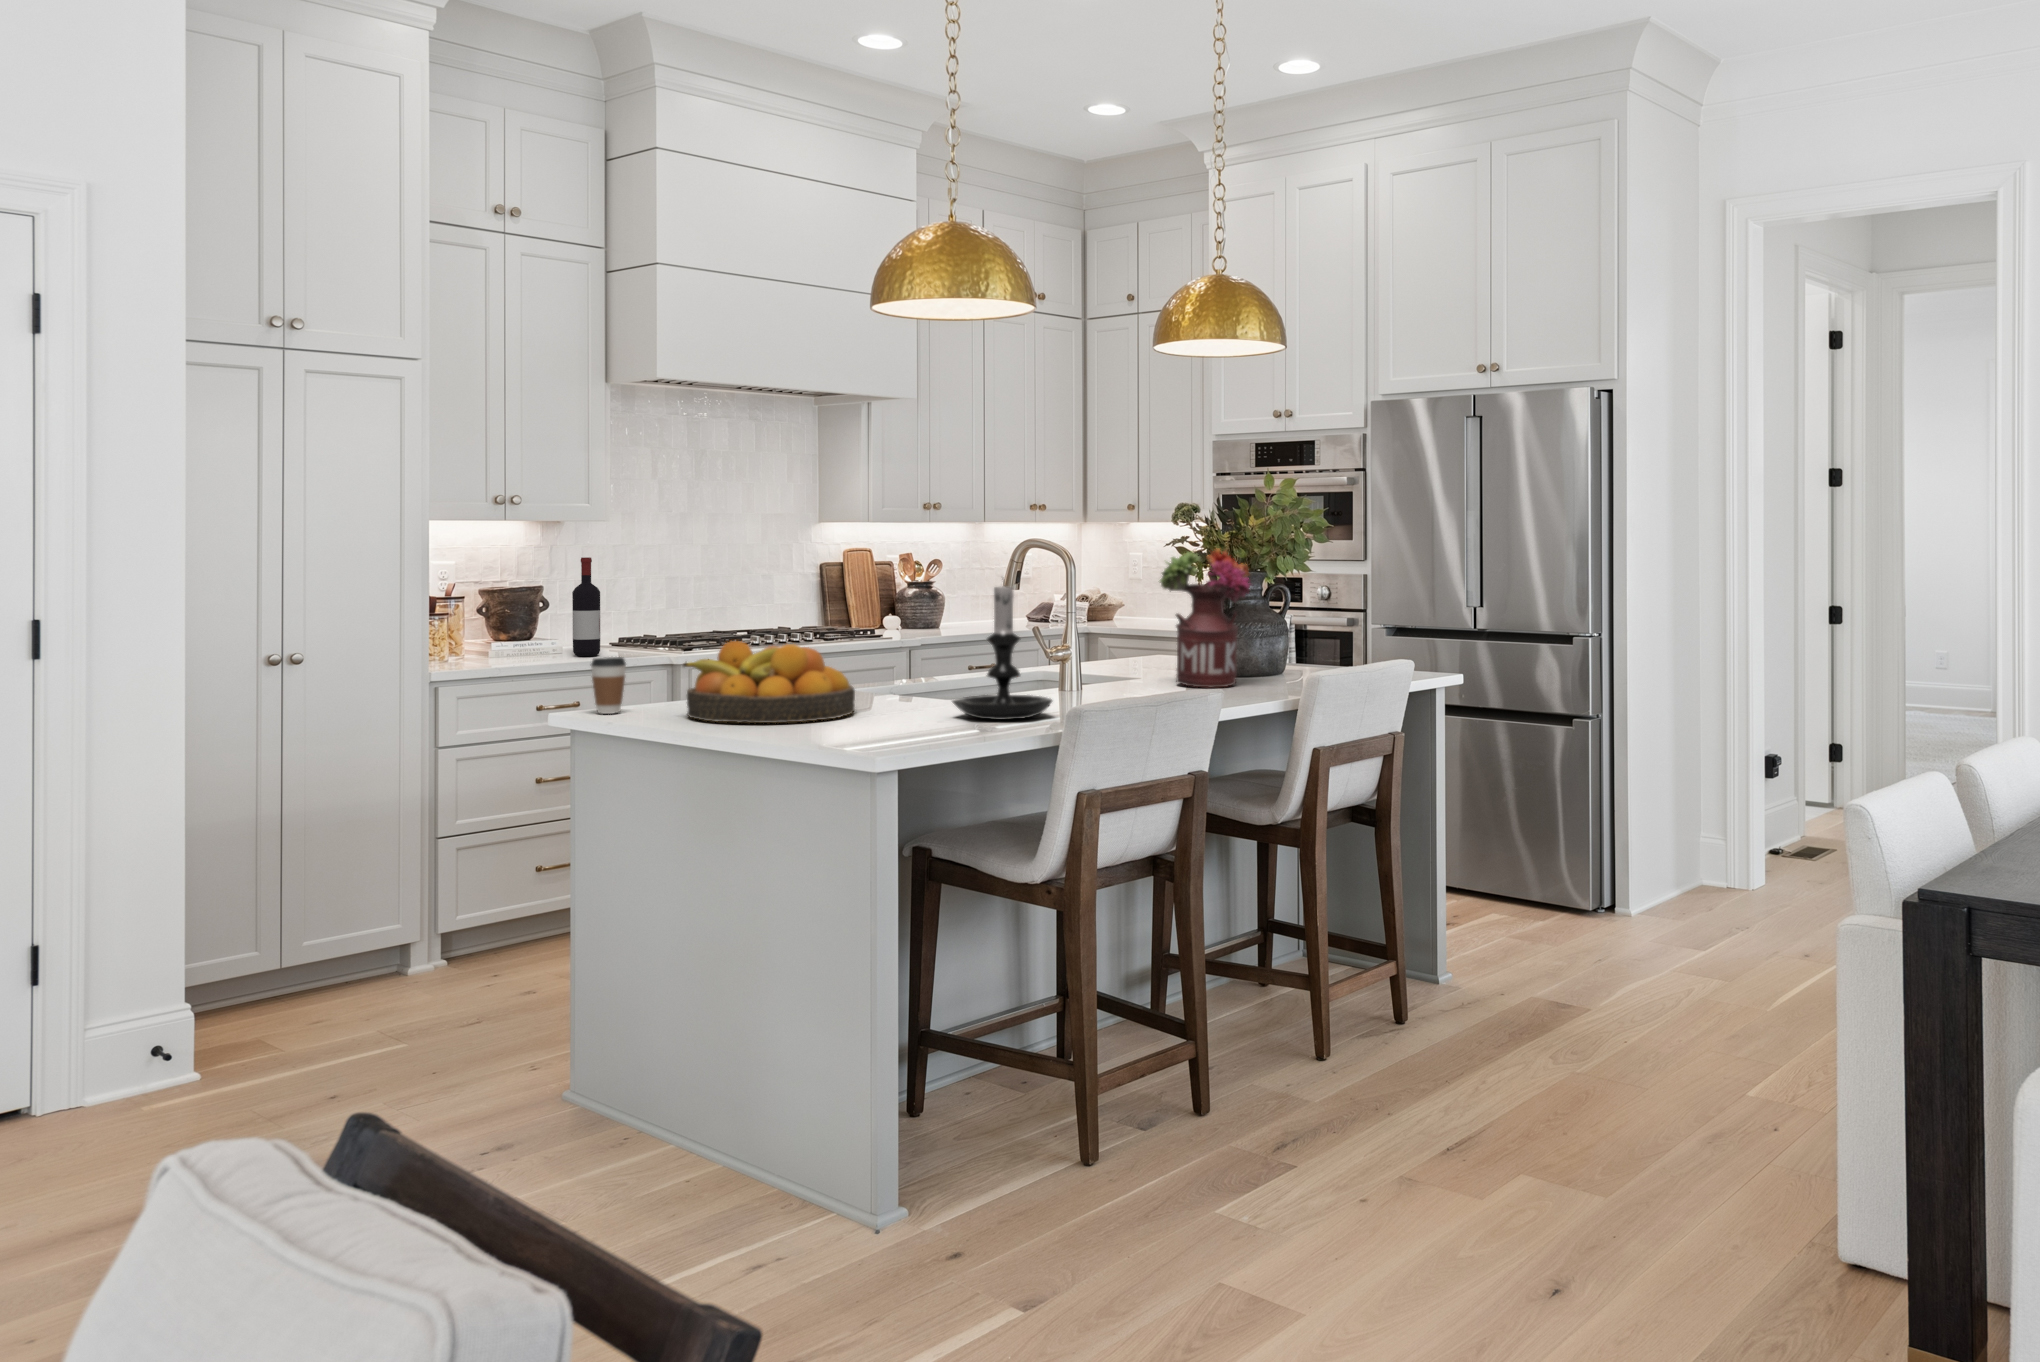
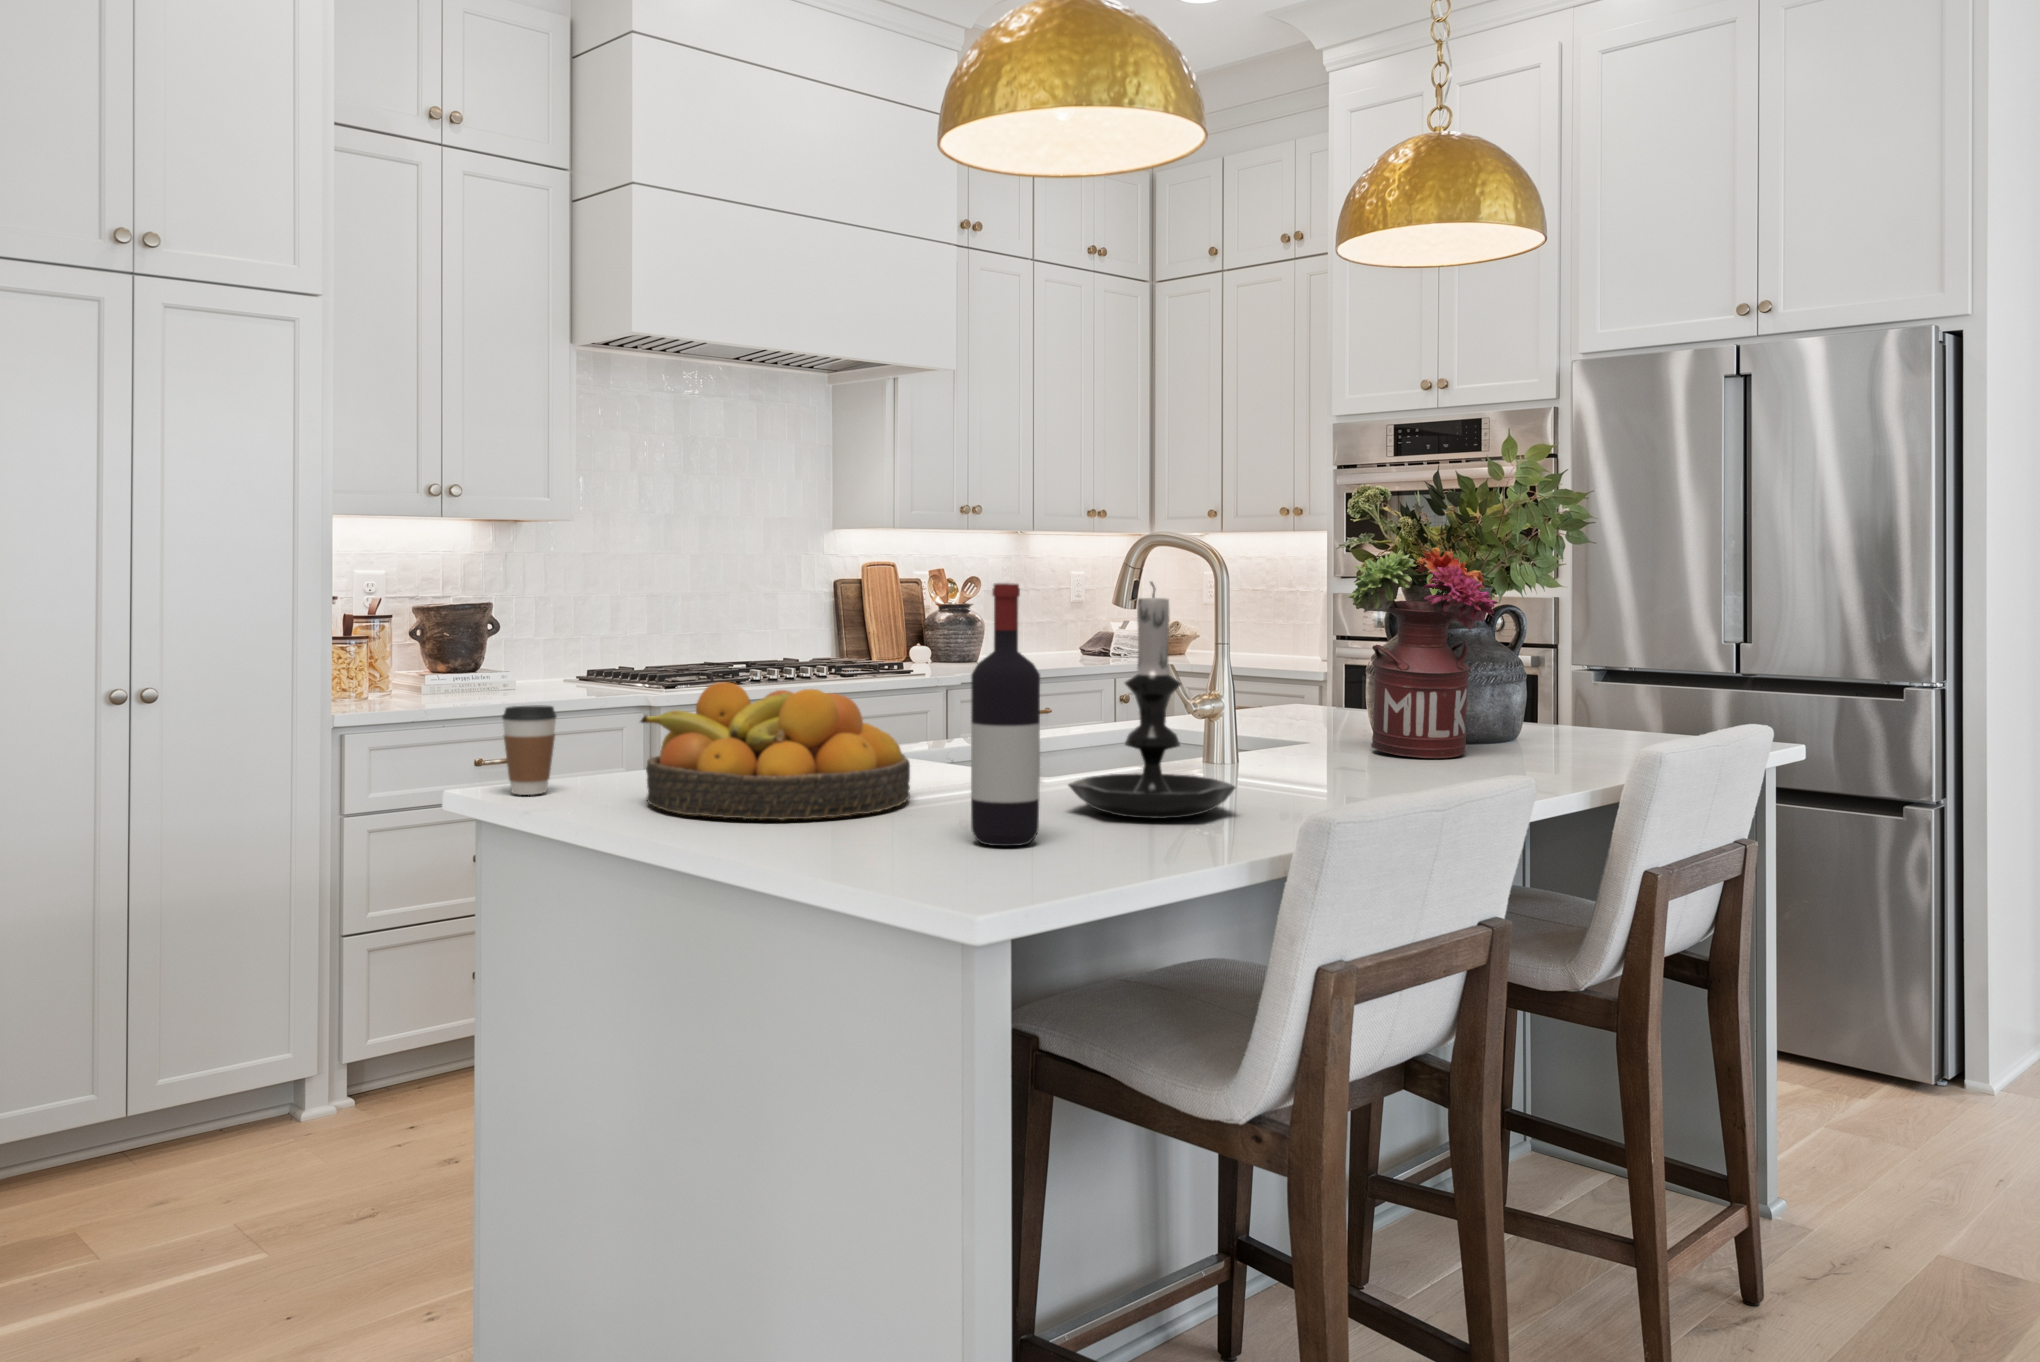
wine bottle: present [572,557,600,656] -> present [971,583,1040,846]

